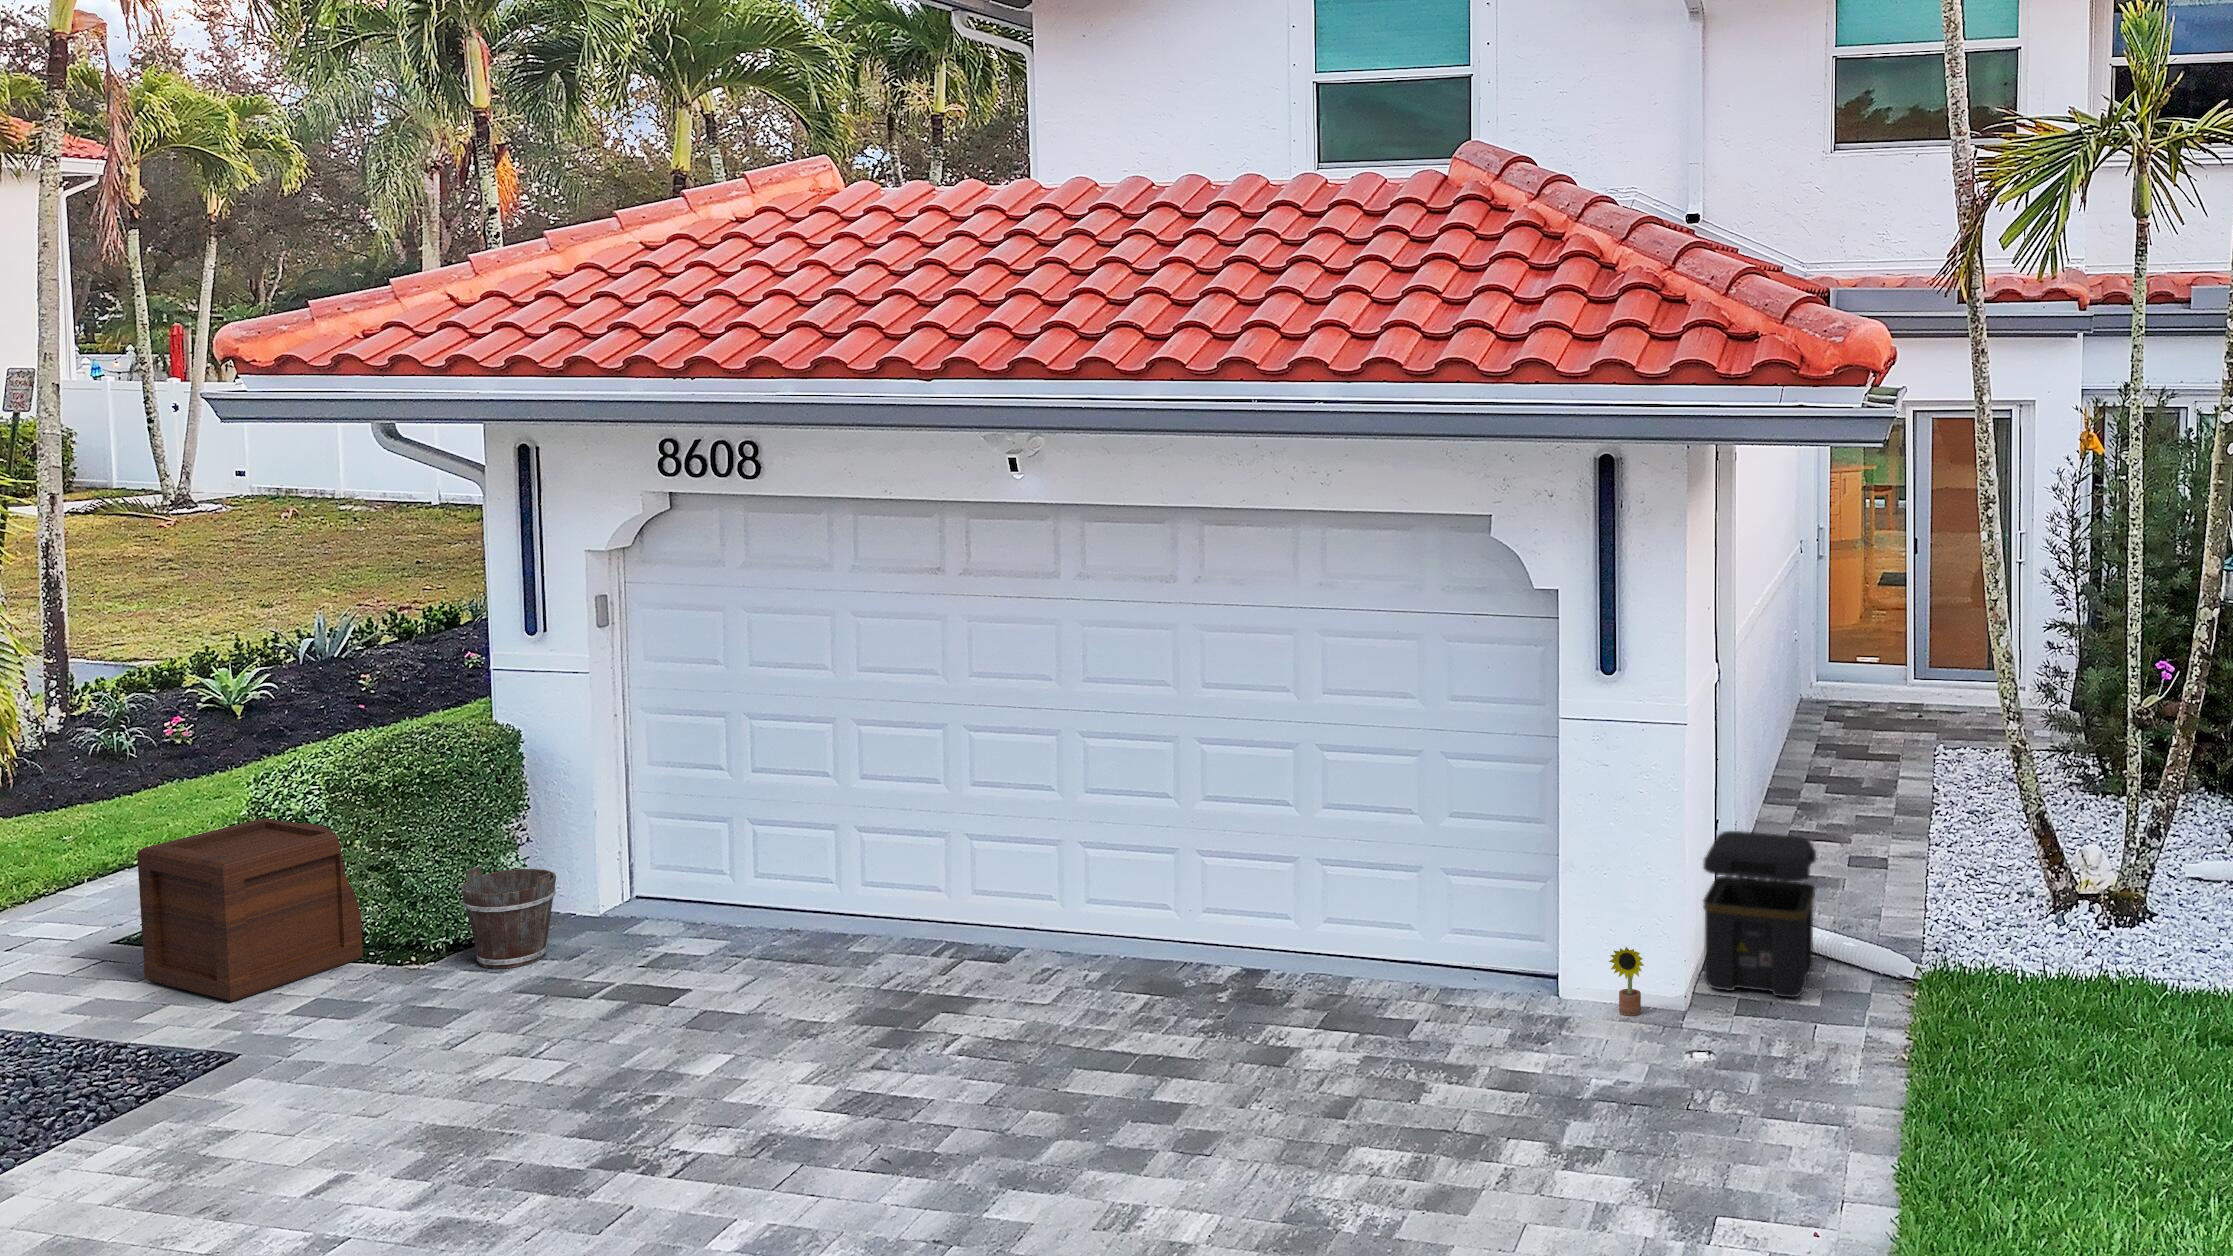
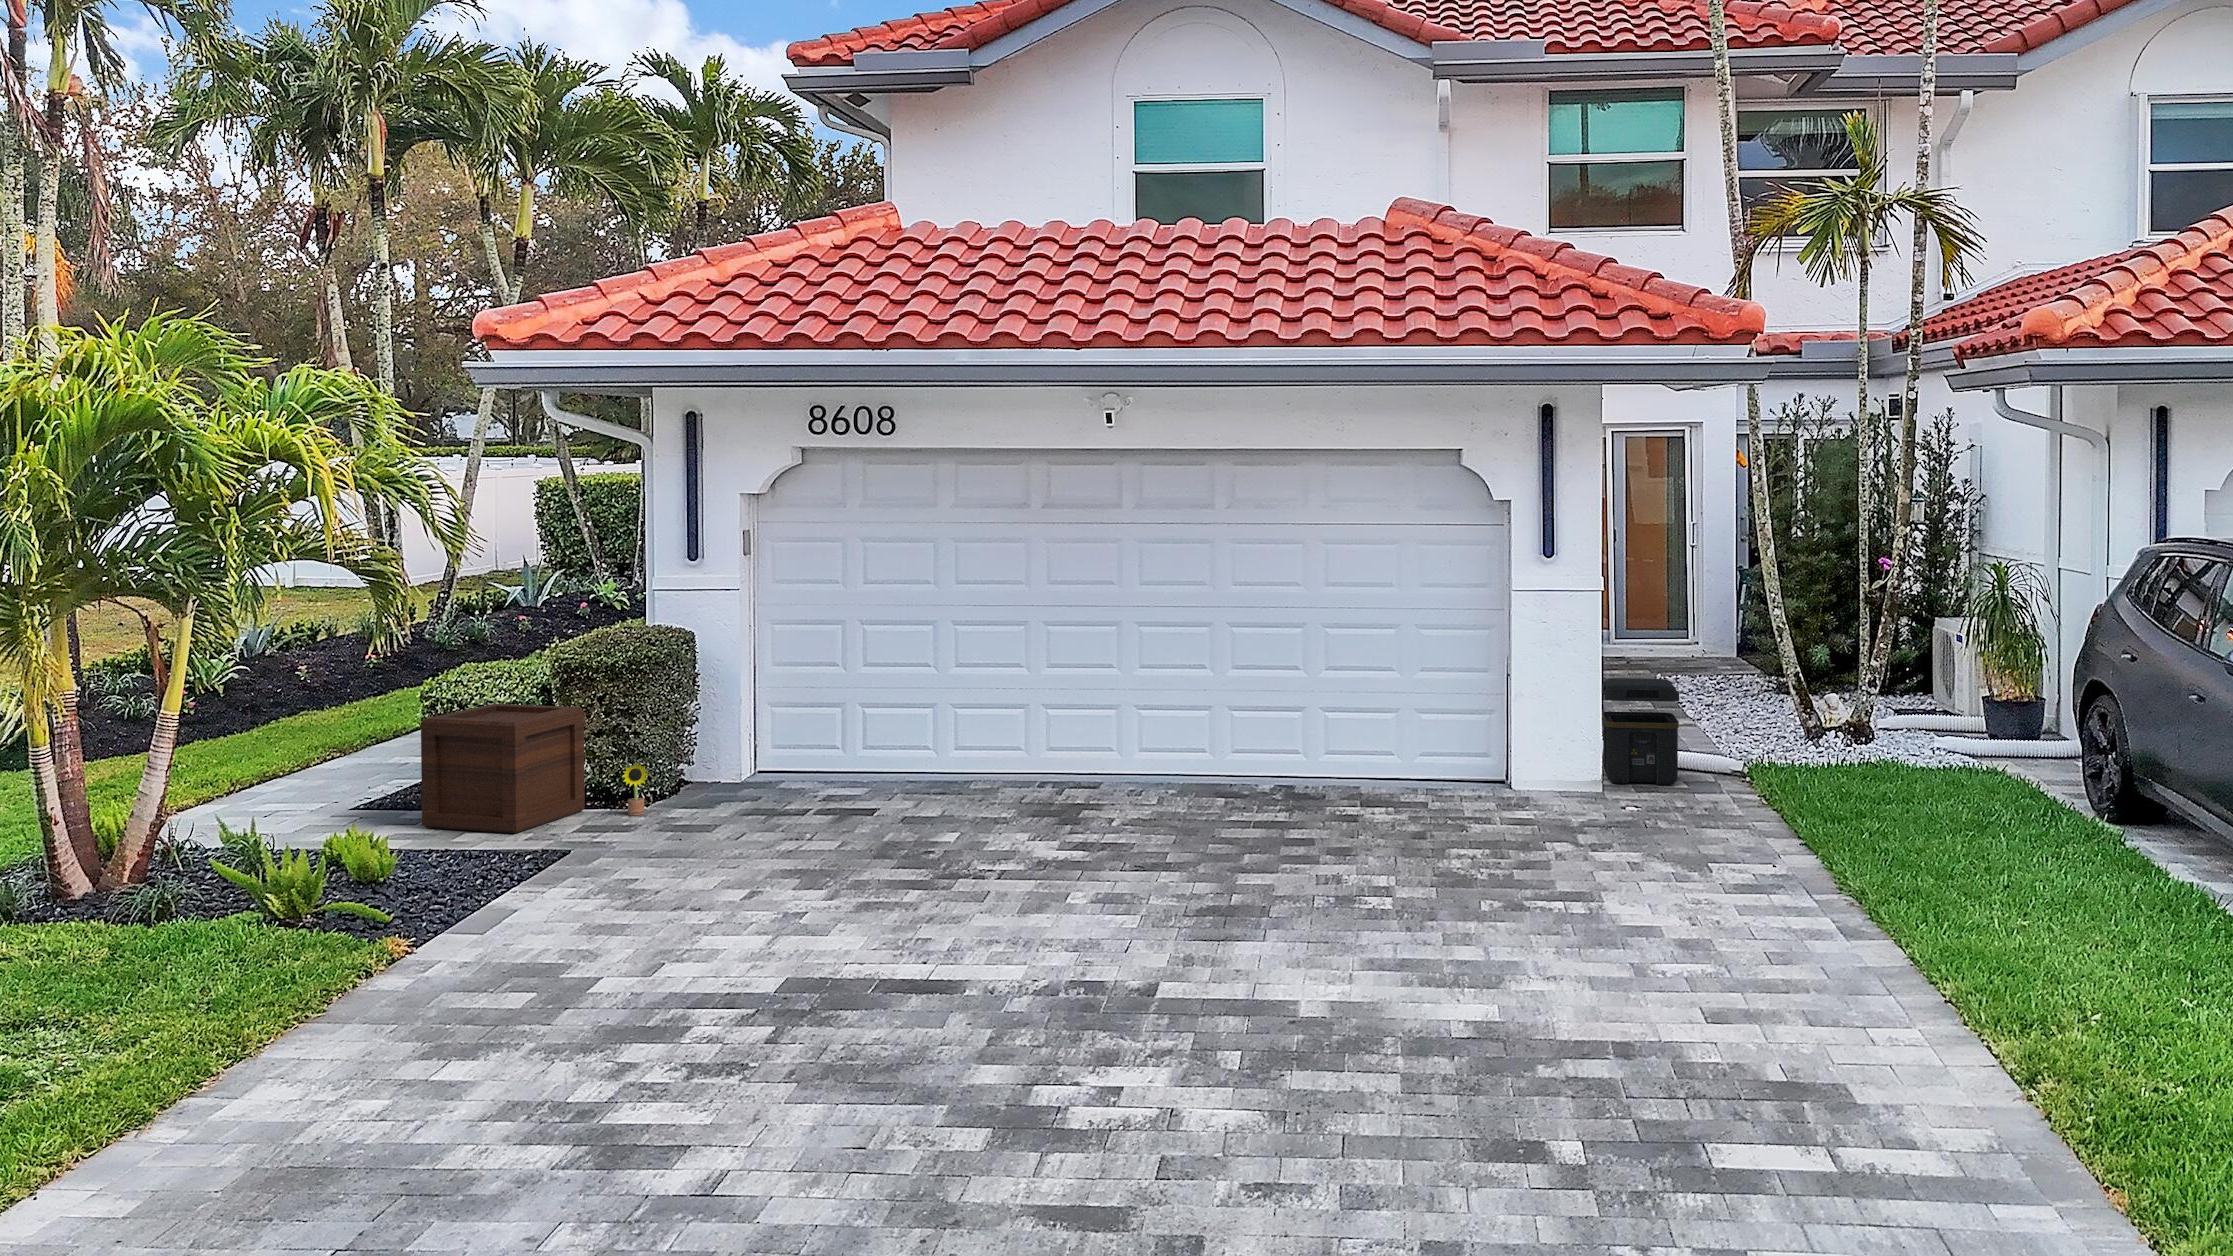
bucket: present [461,866,556,969] -> none [671,735,743,811]
decorative plant: present [1609,947,1644,1016] -> present [622,764,649,815]

